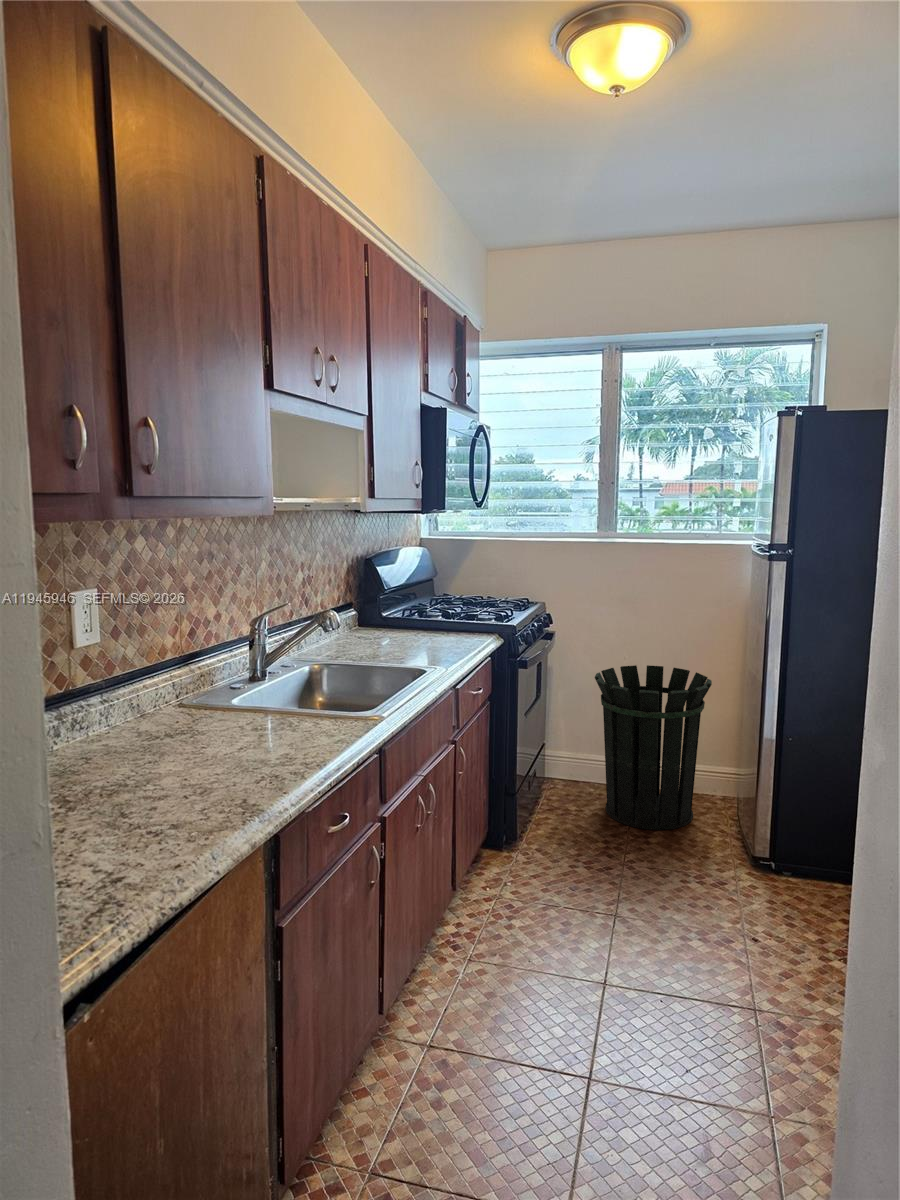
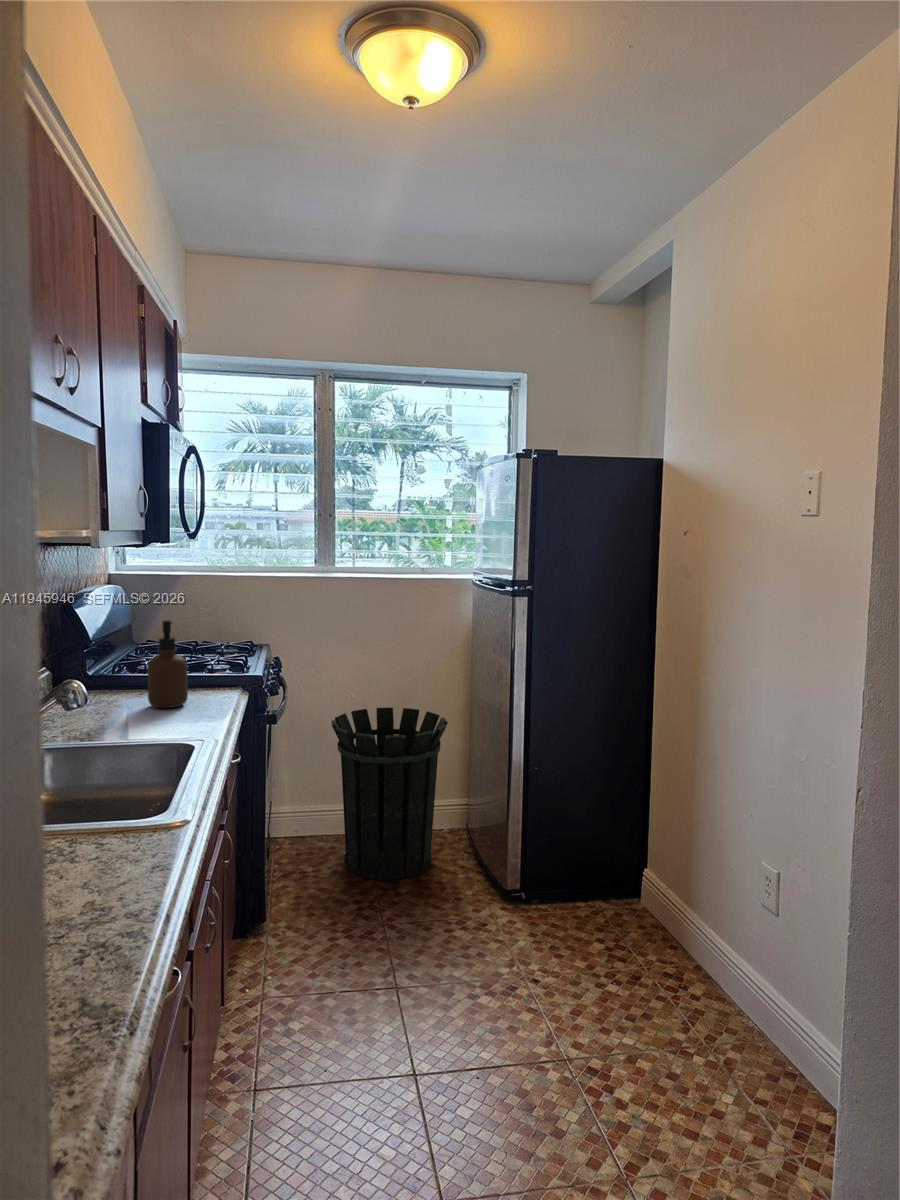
soap dispenser: none [415,573,446,645] -> present [147,620,188,708]

